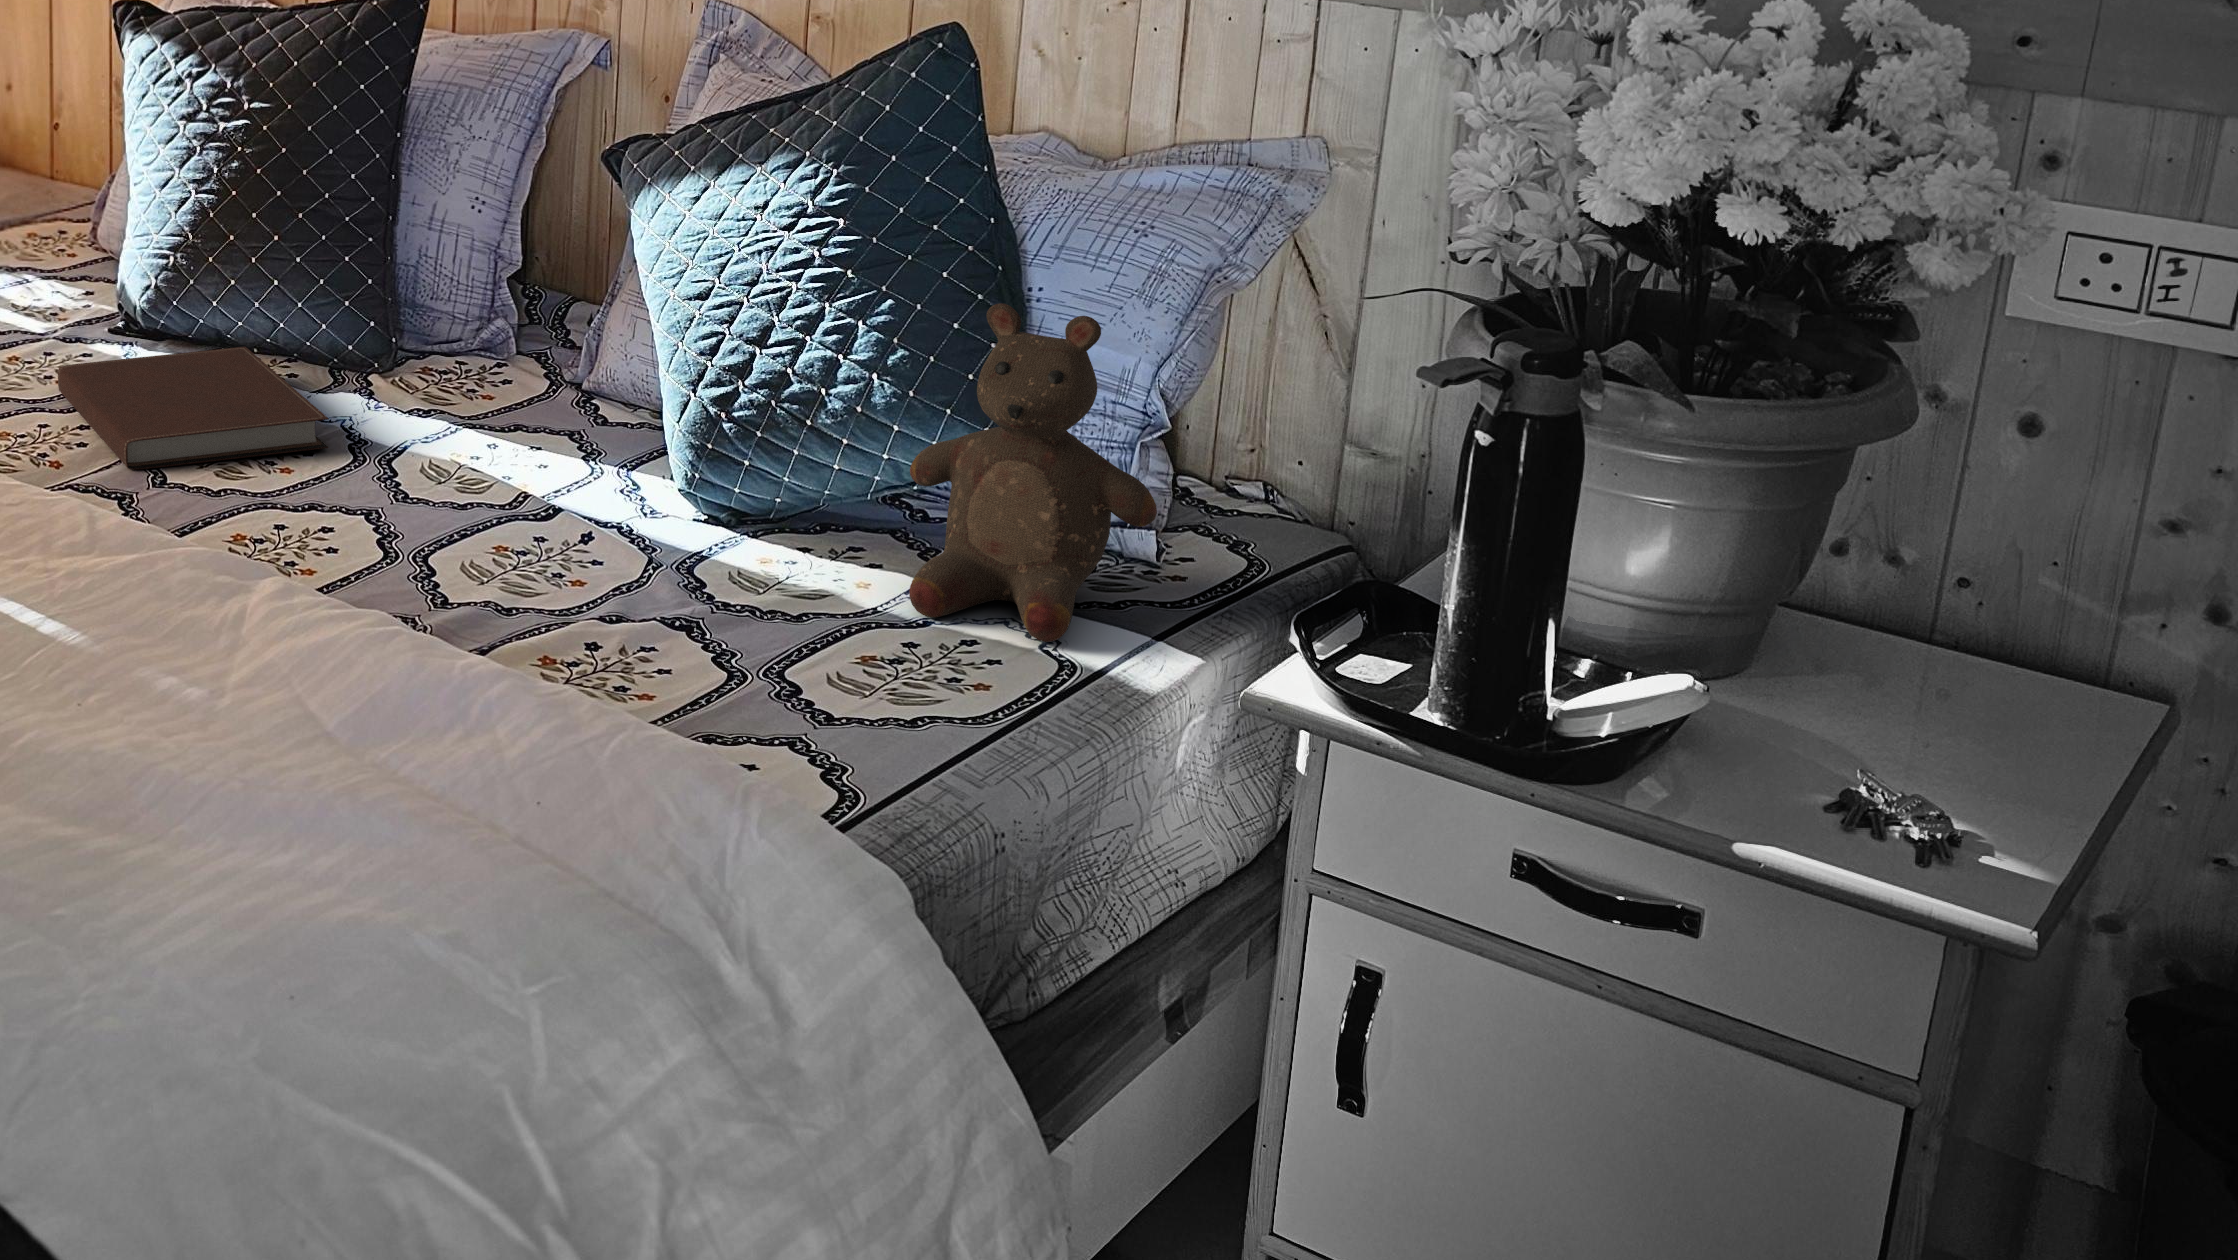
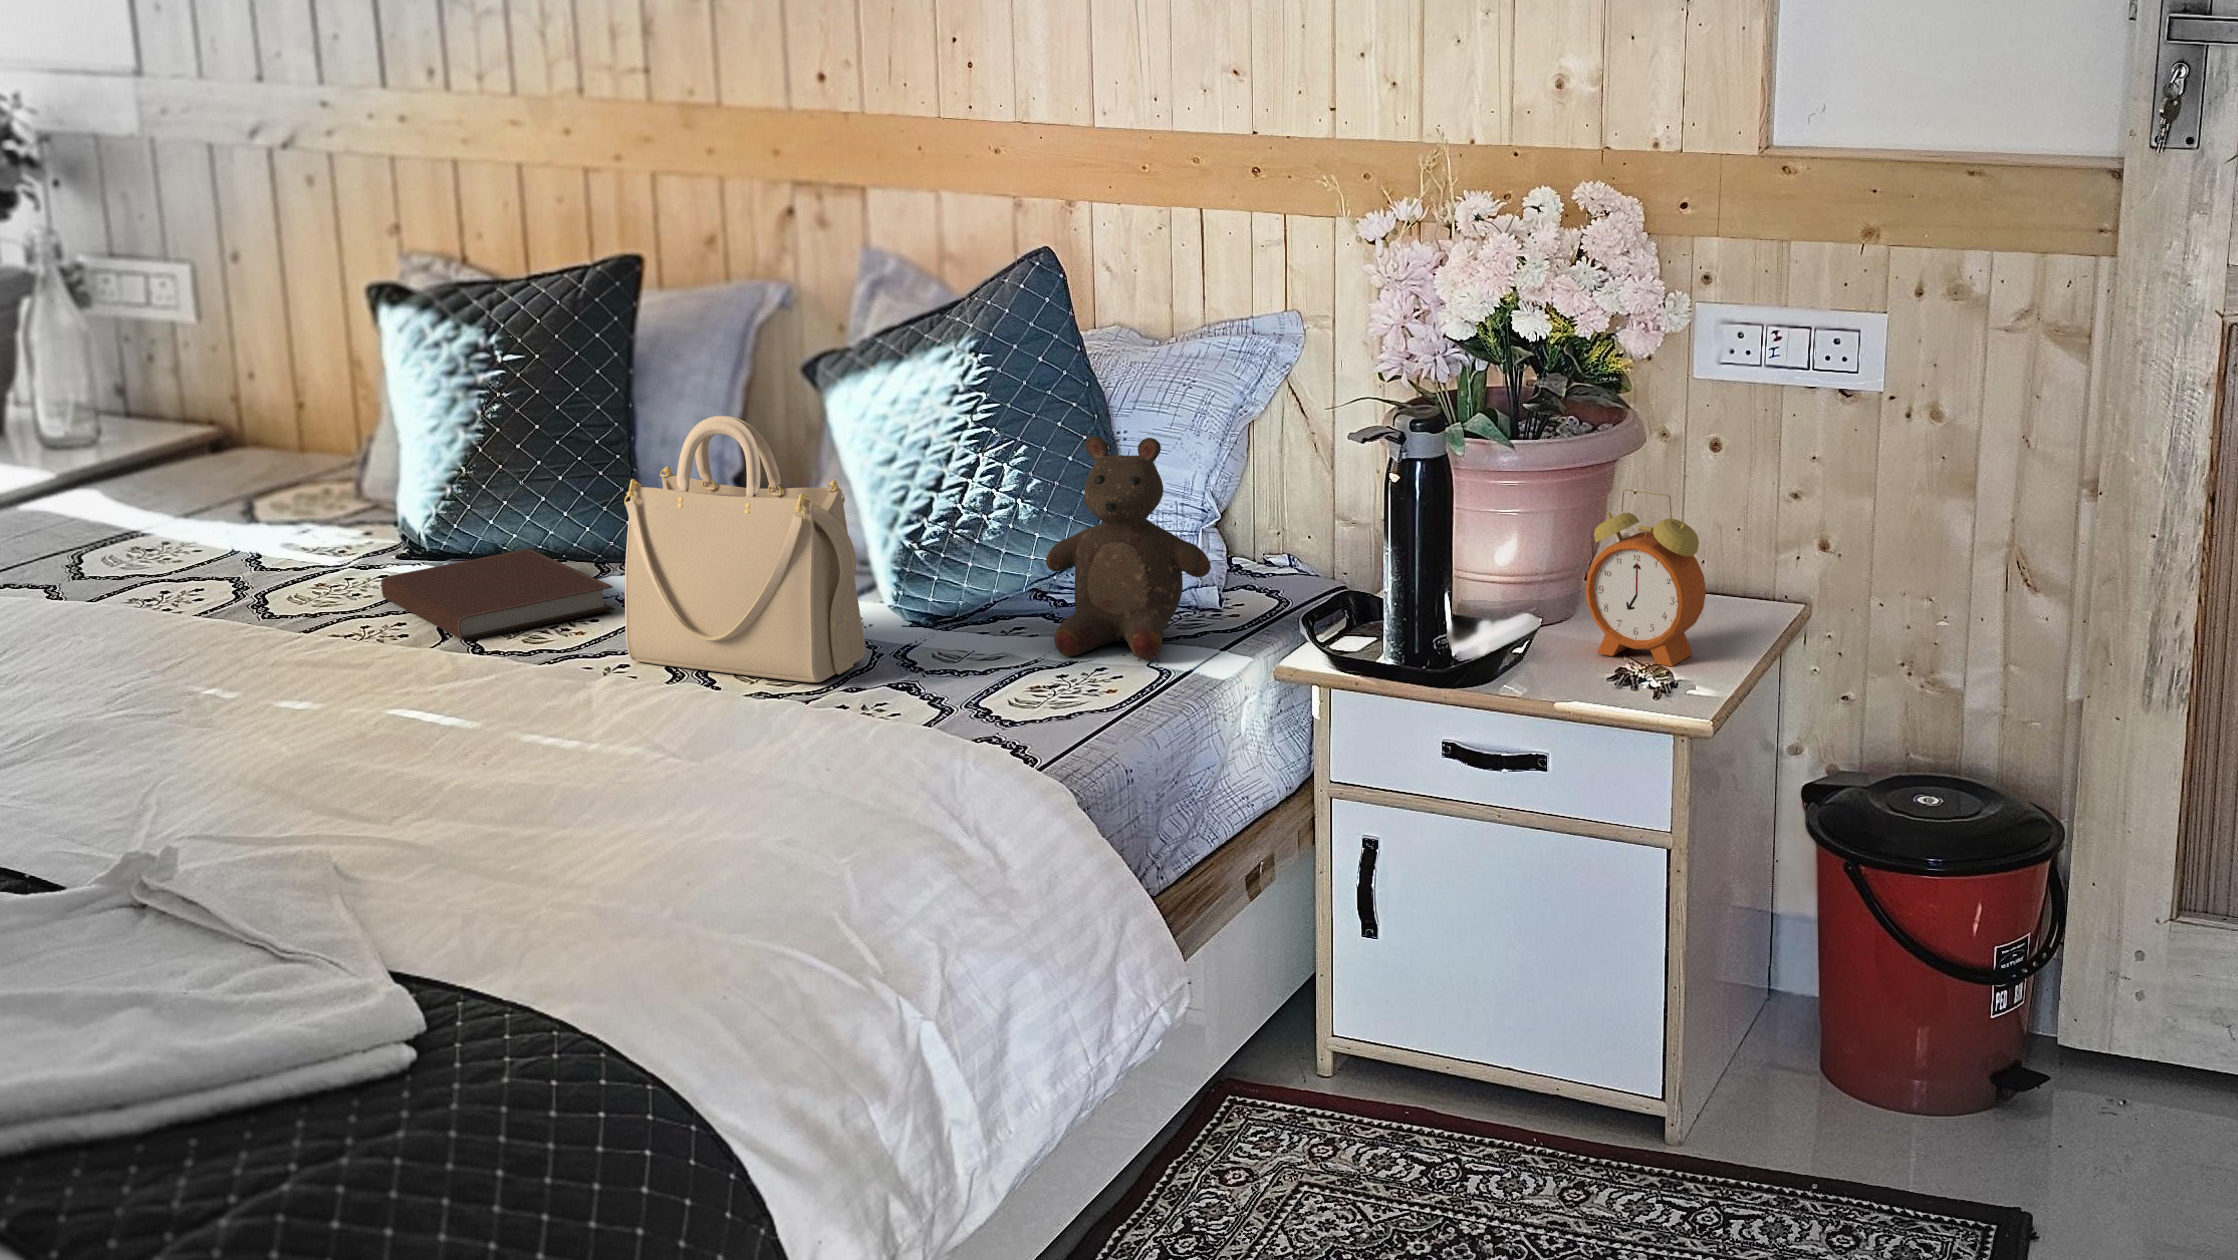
handbag: none [321,222,638,610] -> present [624,416,865,682]
alarm clock: none [1785,493,2013,791] -> present [1585,490,1706,666]

